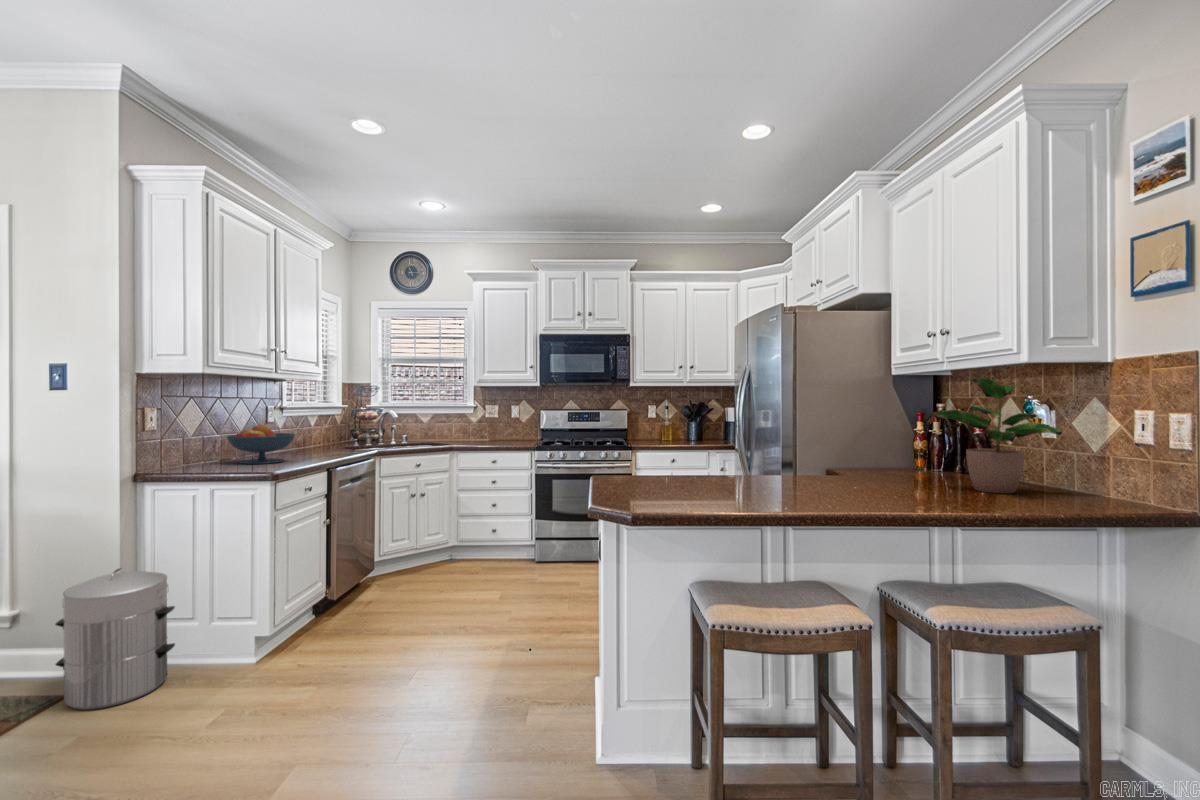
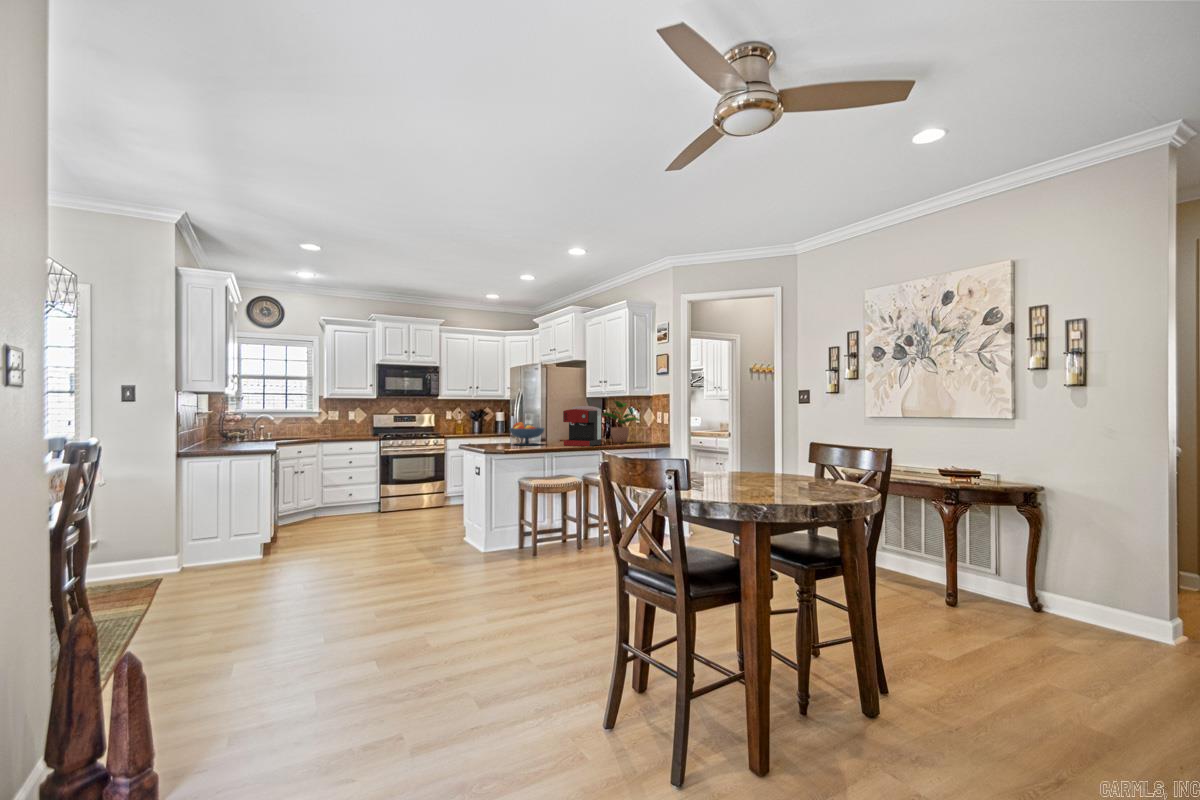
coffee maker: none [826,391,940,506] -> present [563,406,601,446]
fruit bowl: present [227,425,295,464] -> present [509,422,544,445]
waste bin: present [56,568,175,710] -> none [154,506,220,583]

